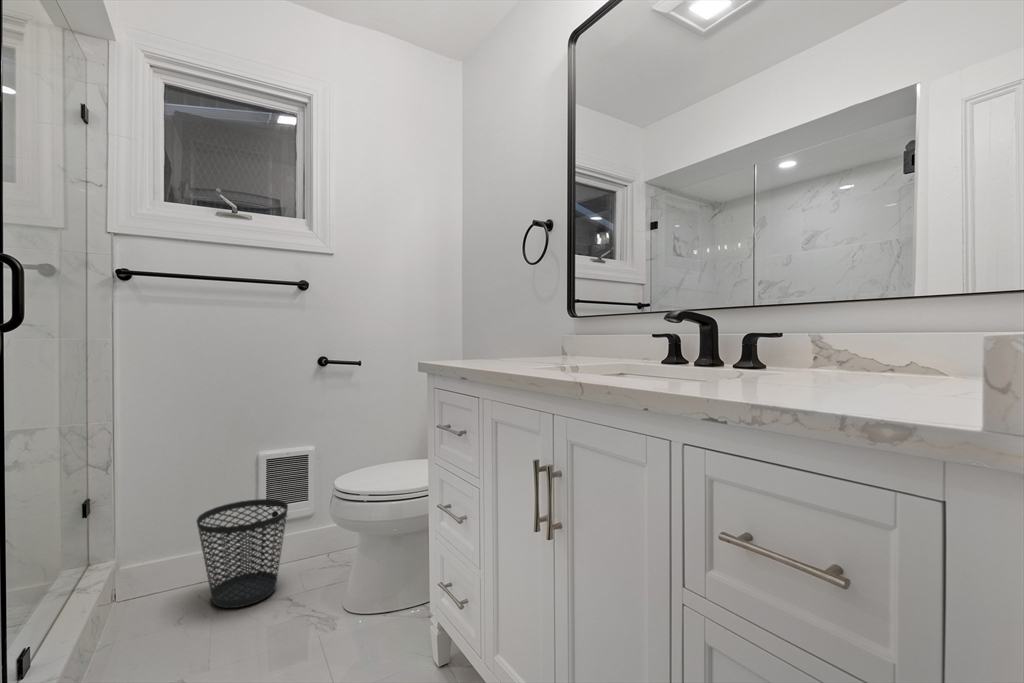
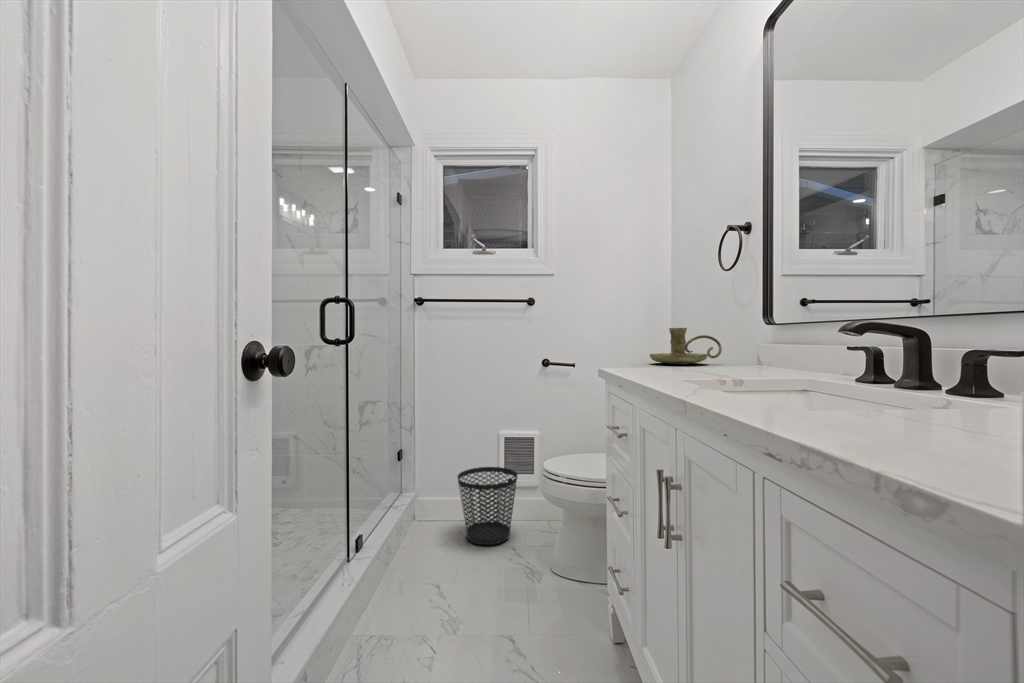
candle holder: none [453,319,522,358] -> present [650,328,722,364]

